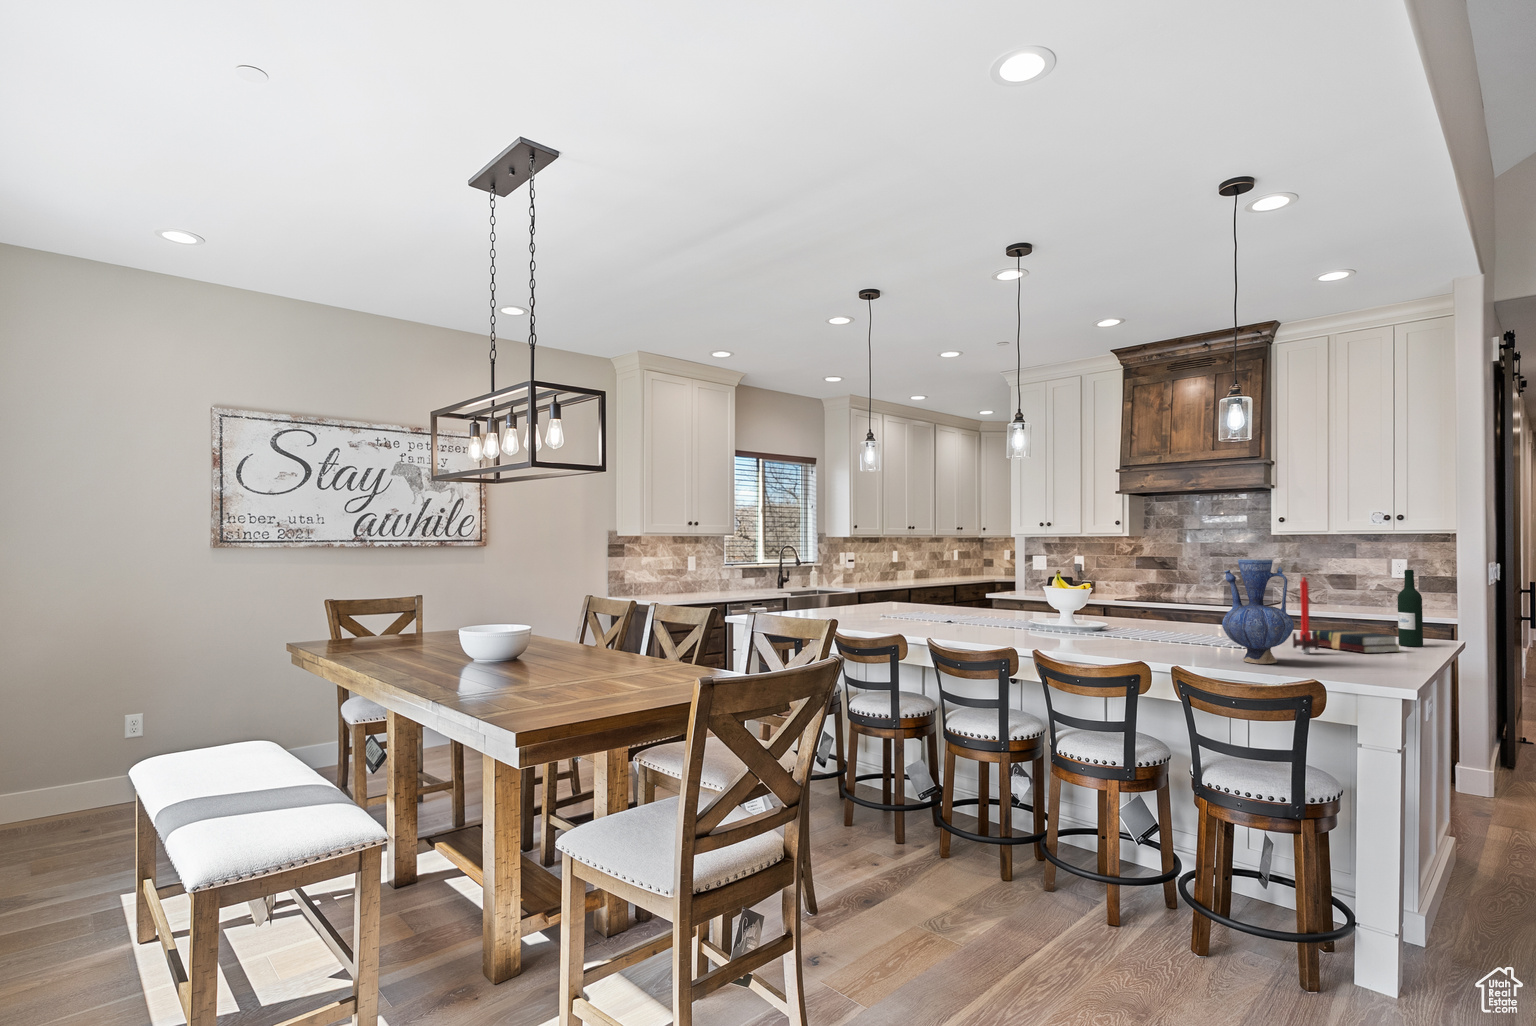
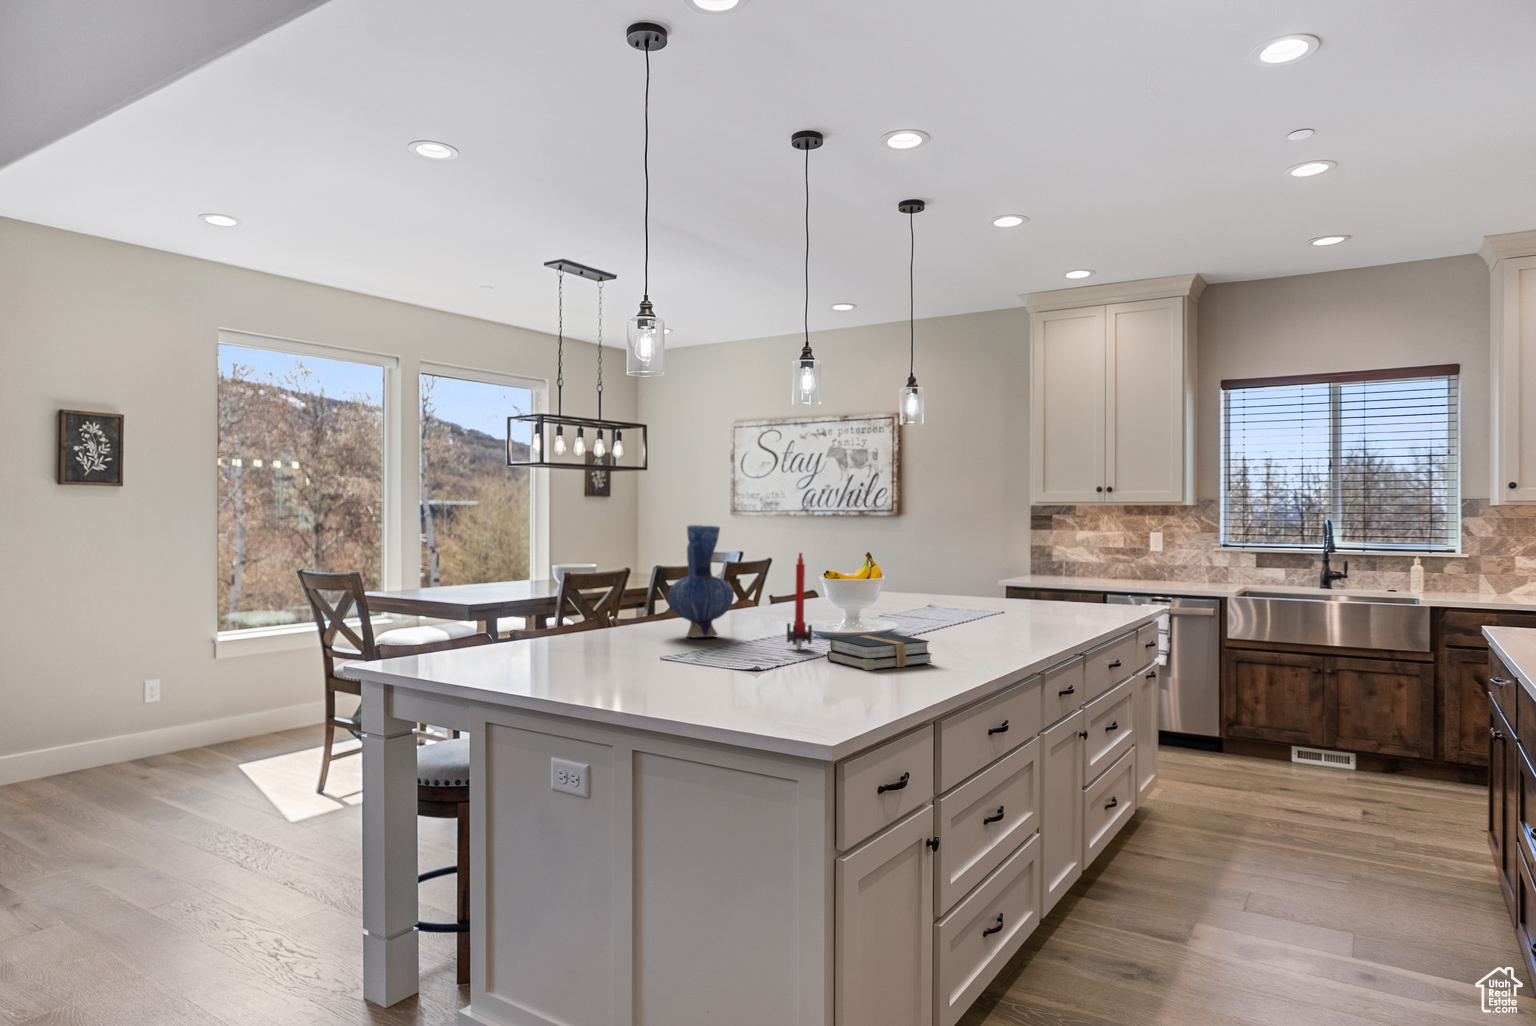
wine bottle: present [1398,570,1423,647] -> none [953,556,986,683]

